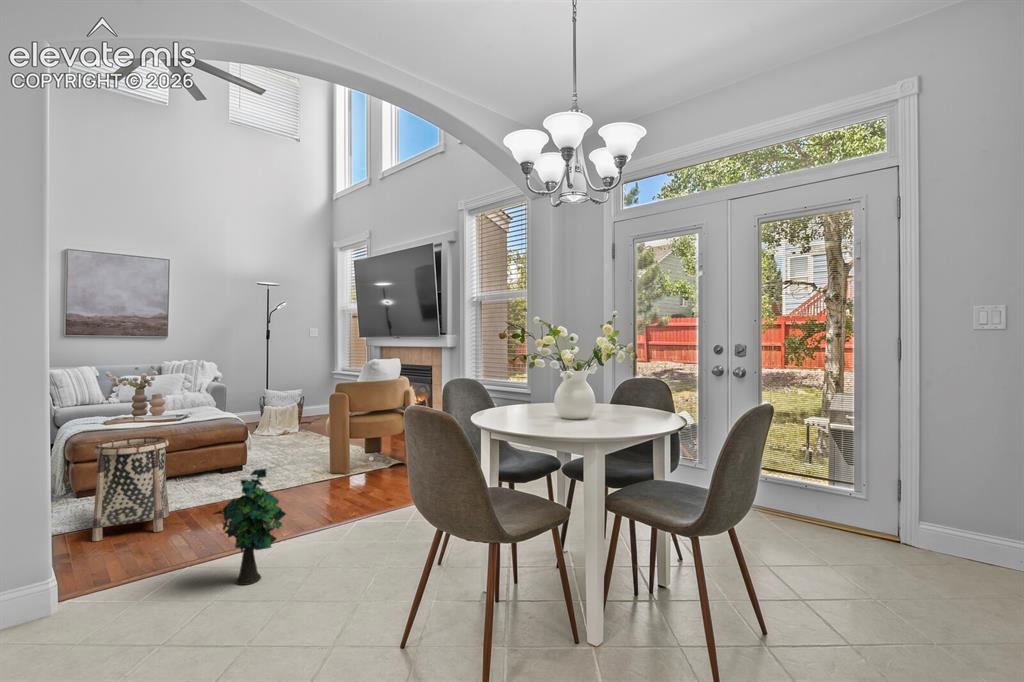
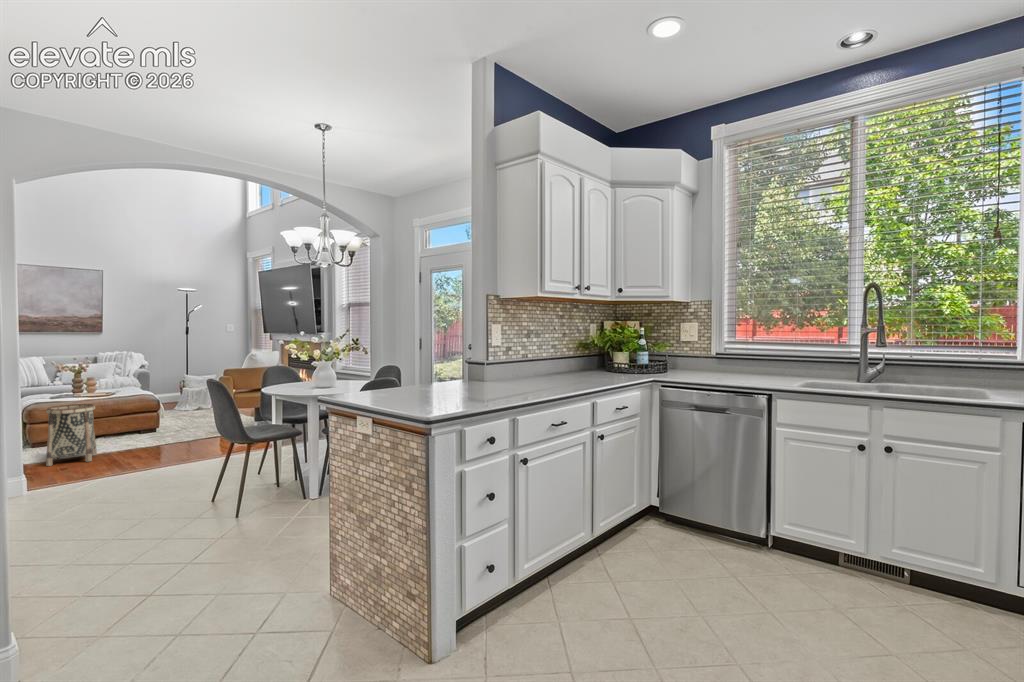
decorative plant: present [214,469,286,585] -> none [117,417,163,481]

